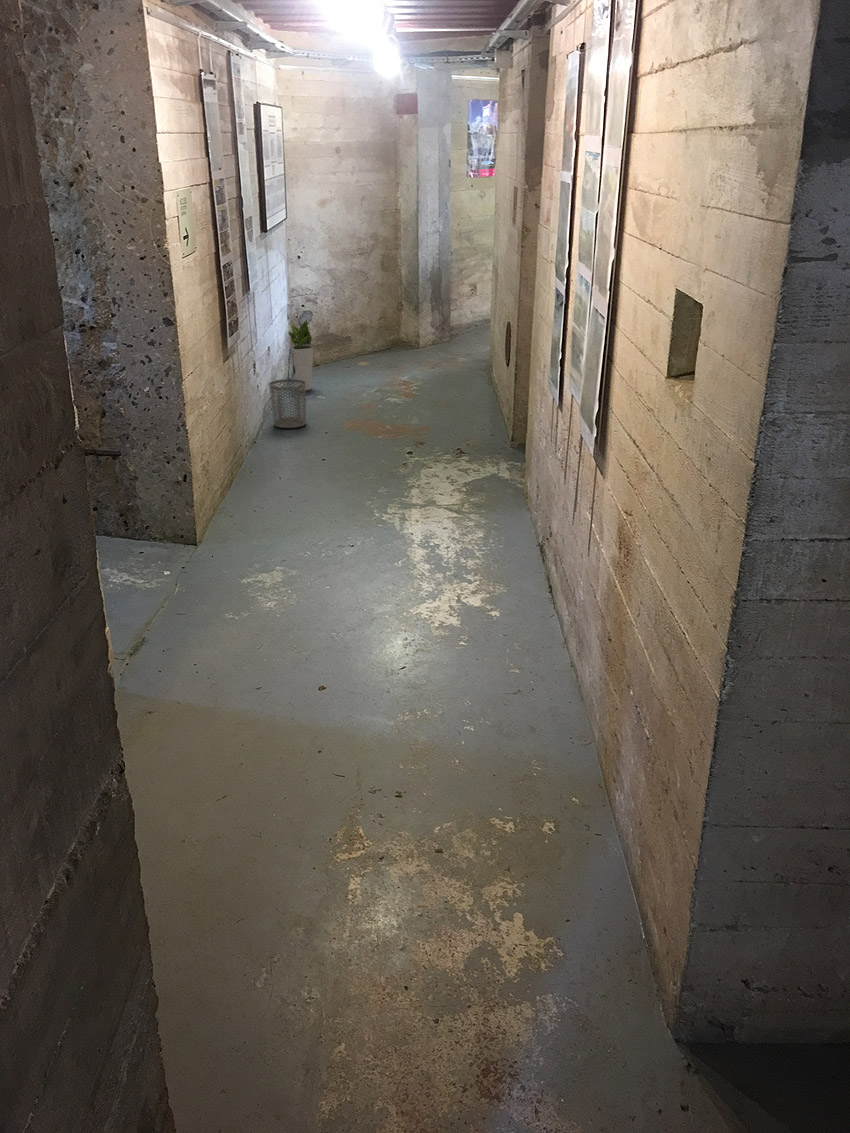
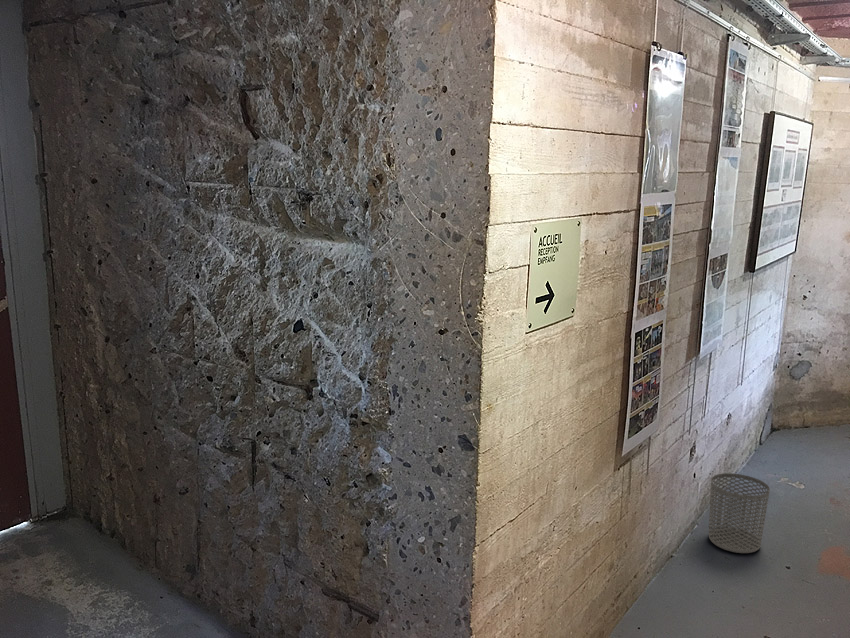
planter: present [288,320,313,390] -> none [765,381,806,477]

